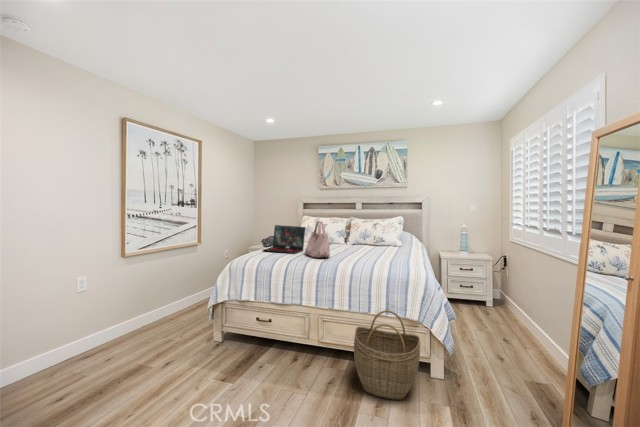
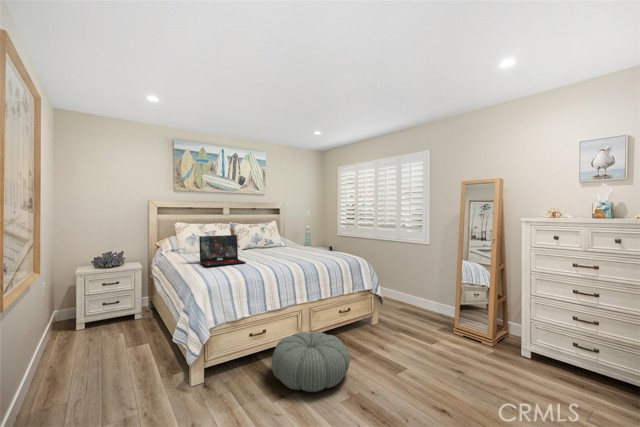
handbag: present [305,221,330,258] -> none [254,227,289,262]
woven basket: present [354,310,420,400] -> none [346,286,390,345]
pouf: none [219,331,304,398] -> present [271,332,350,392]

